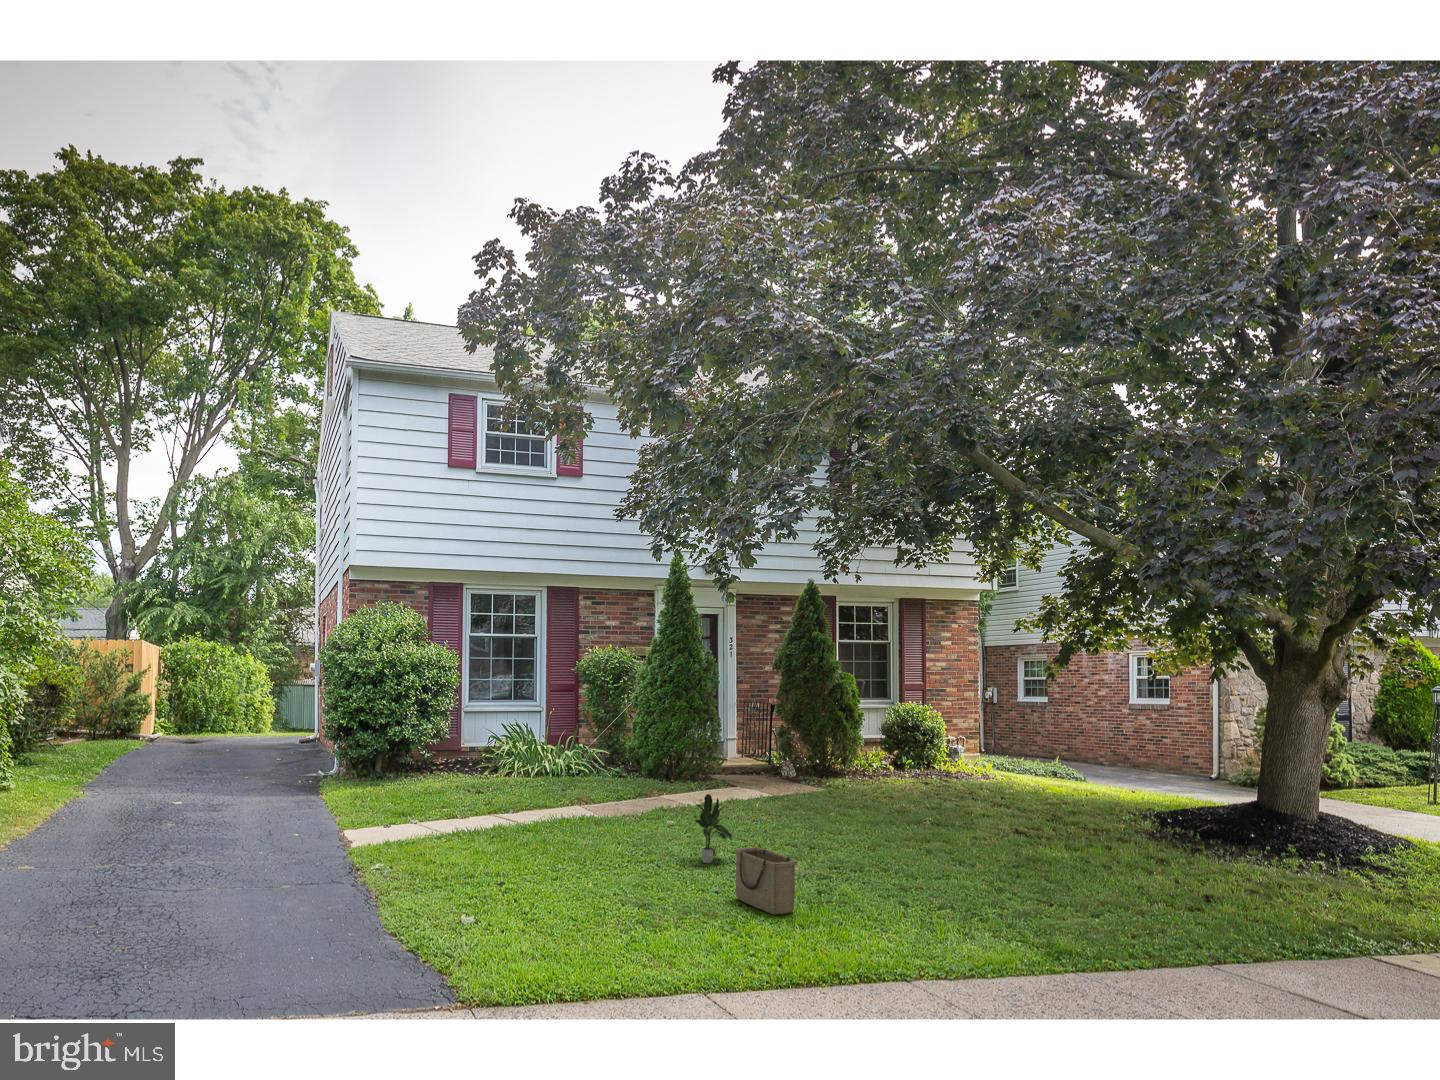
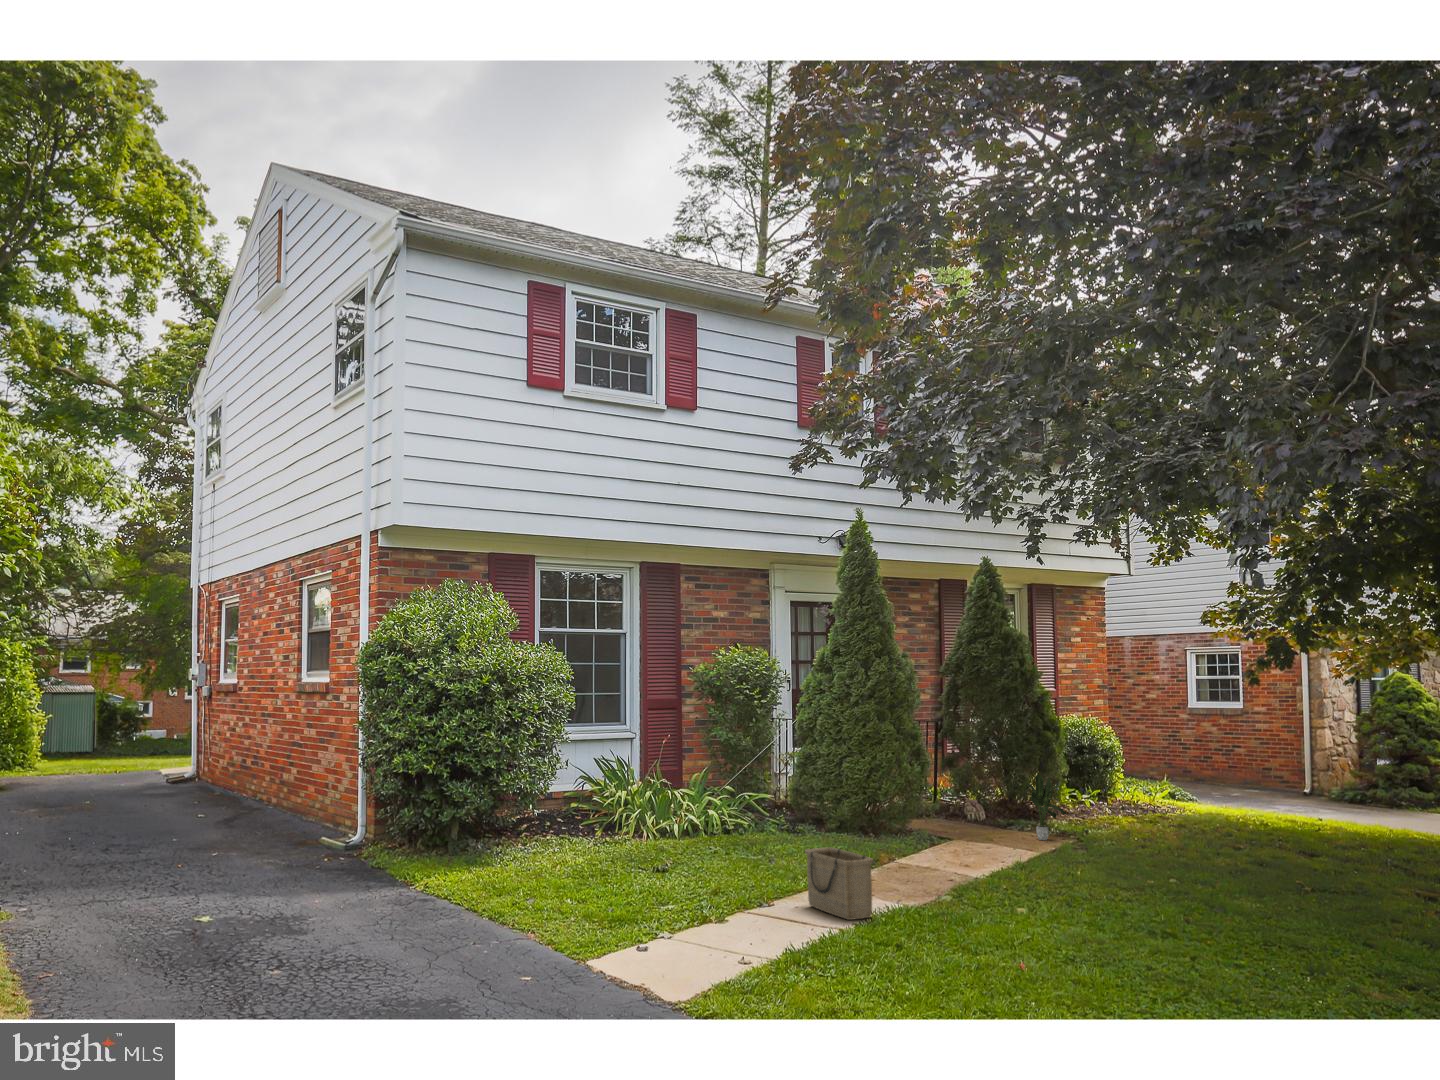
potted plant: present [693,794,733,863] -> present [1025,775,1068,840]

